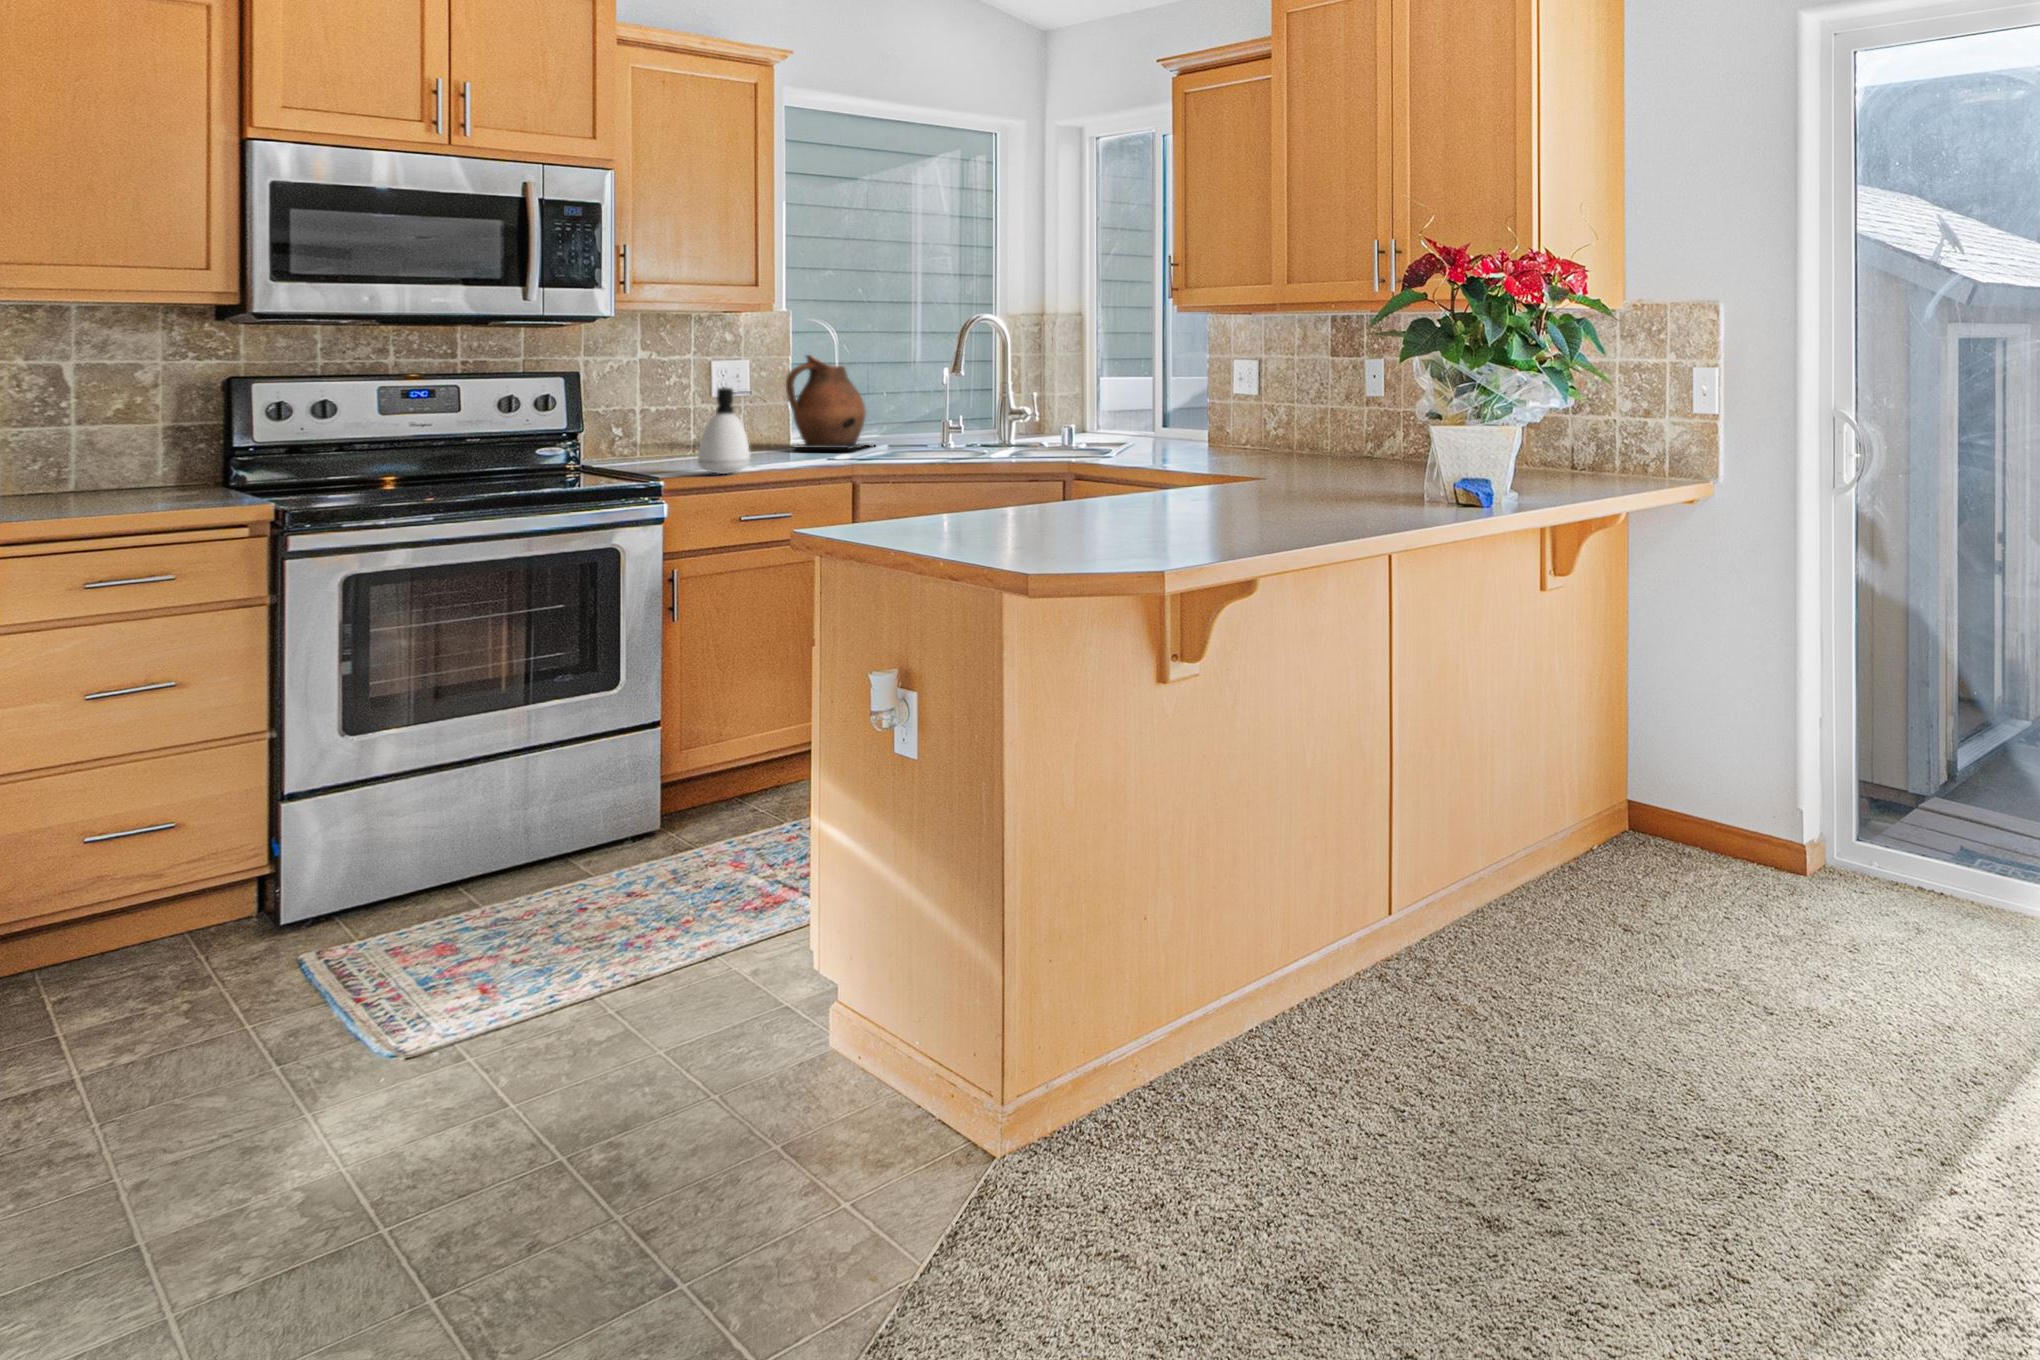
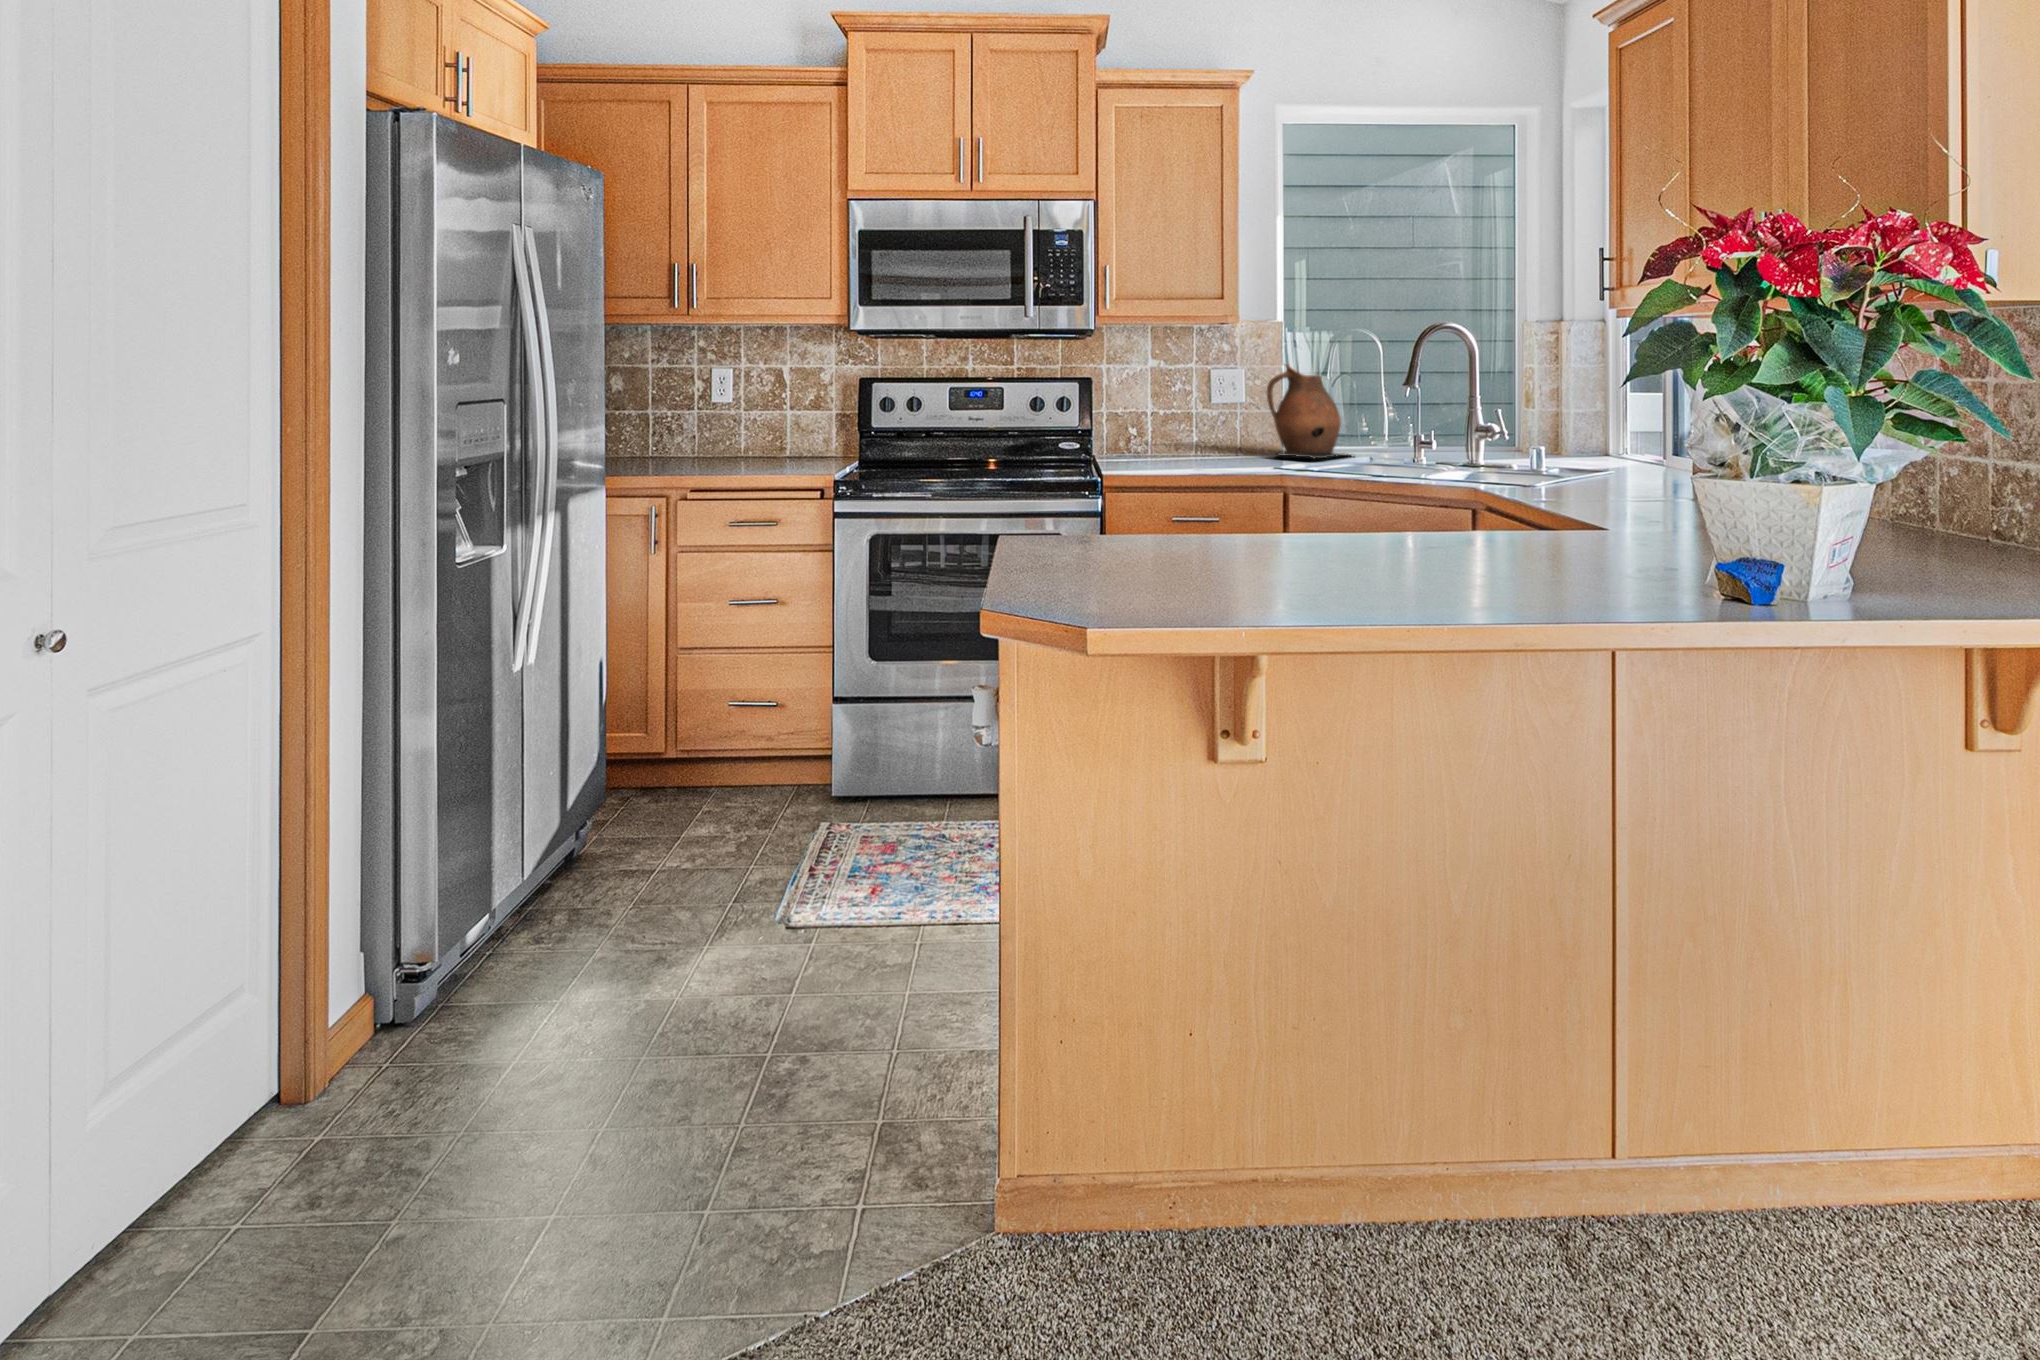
soap dispenser: present [698,388,751,474] -> none [1141,395,1187,476]

